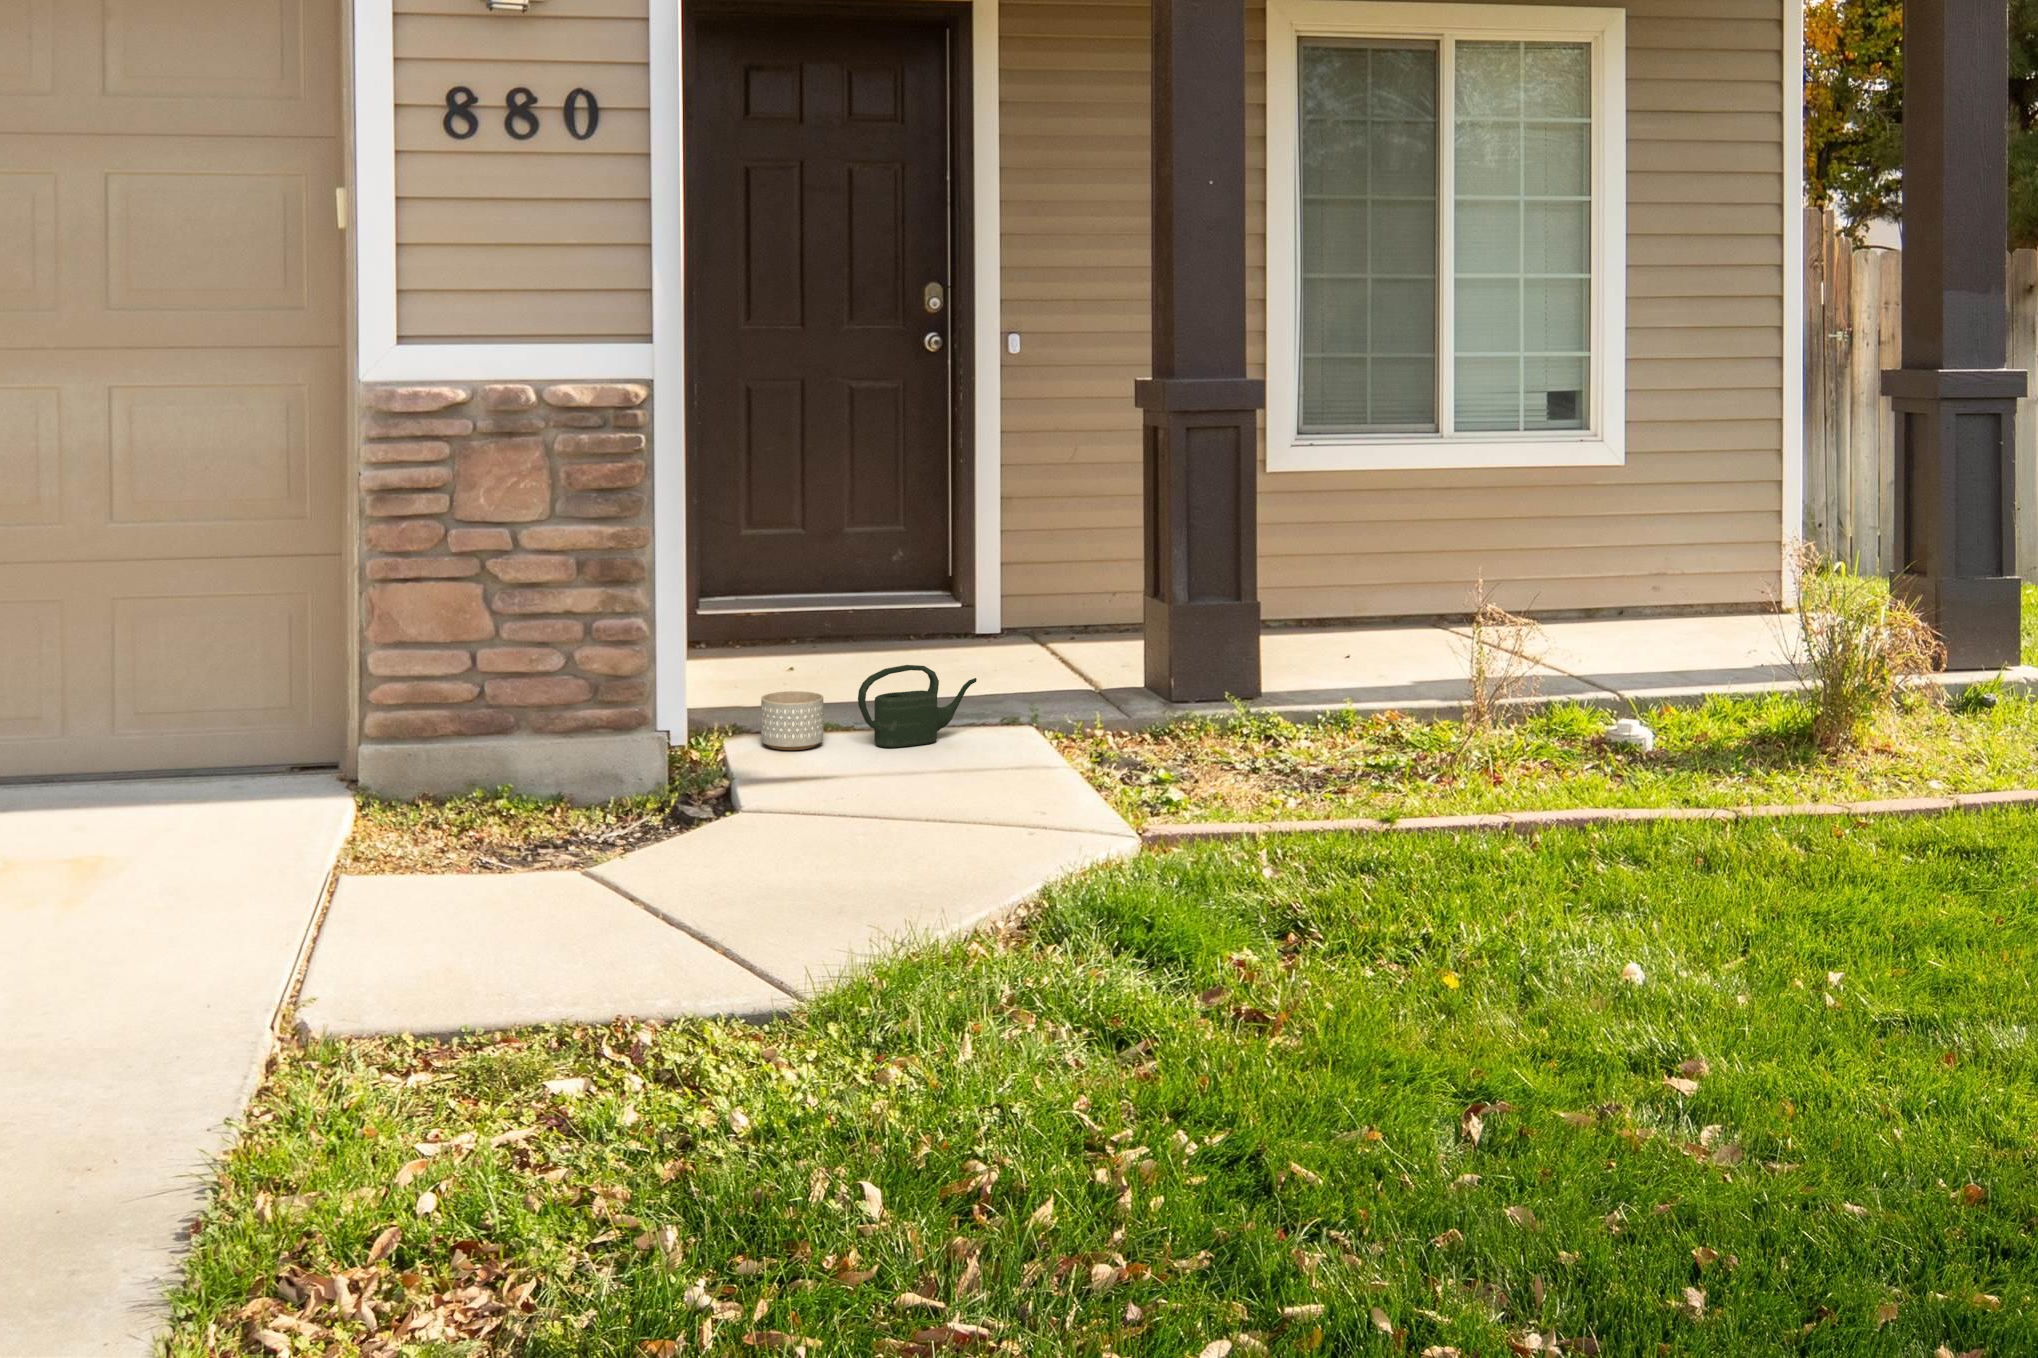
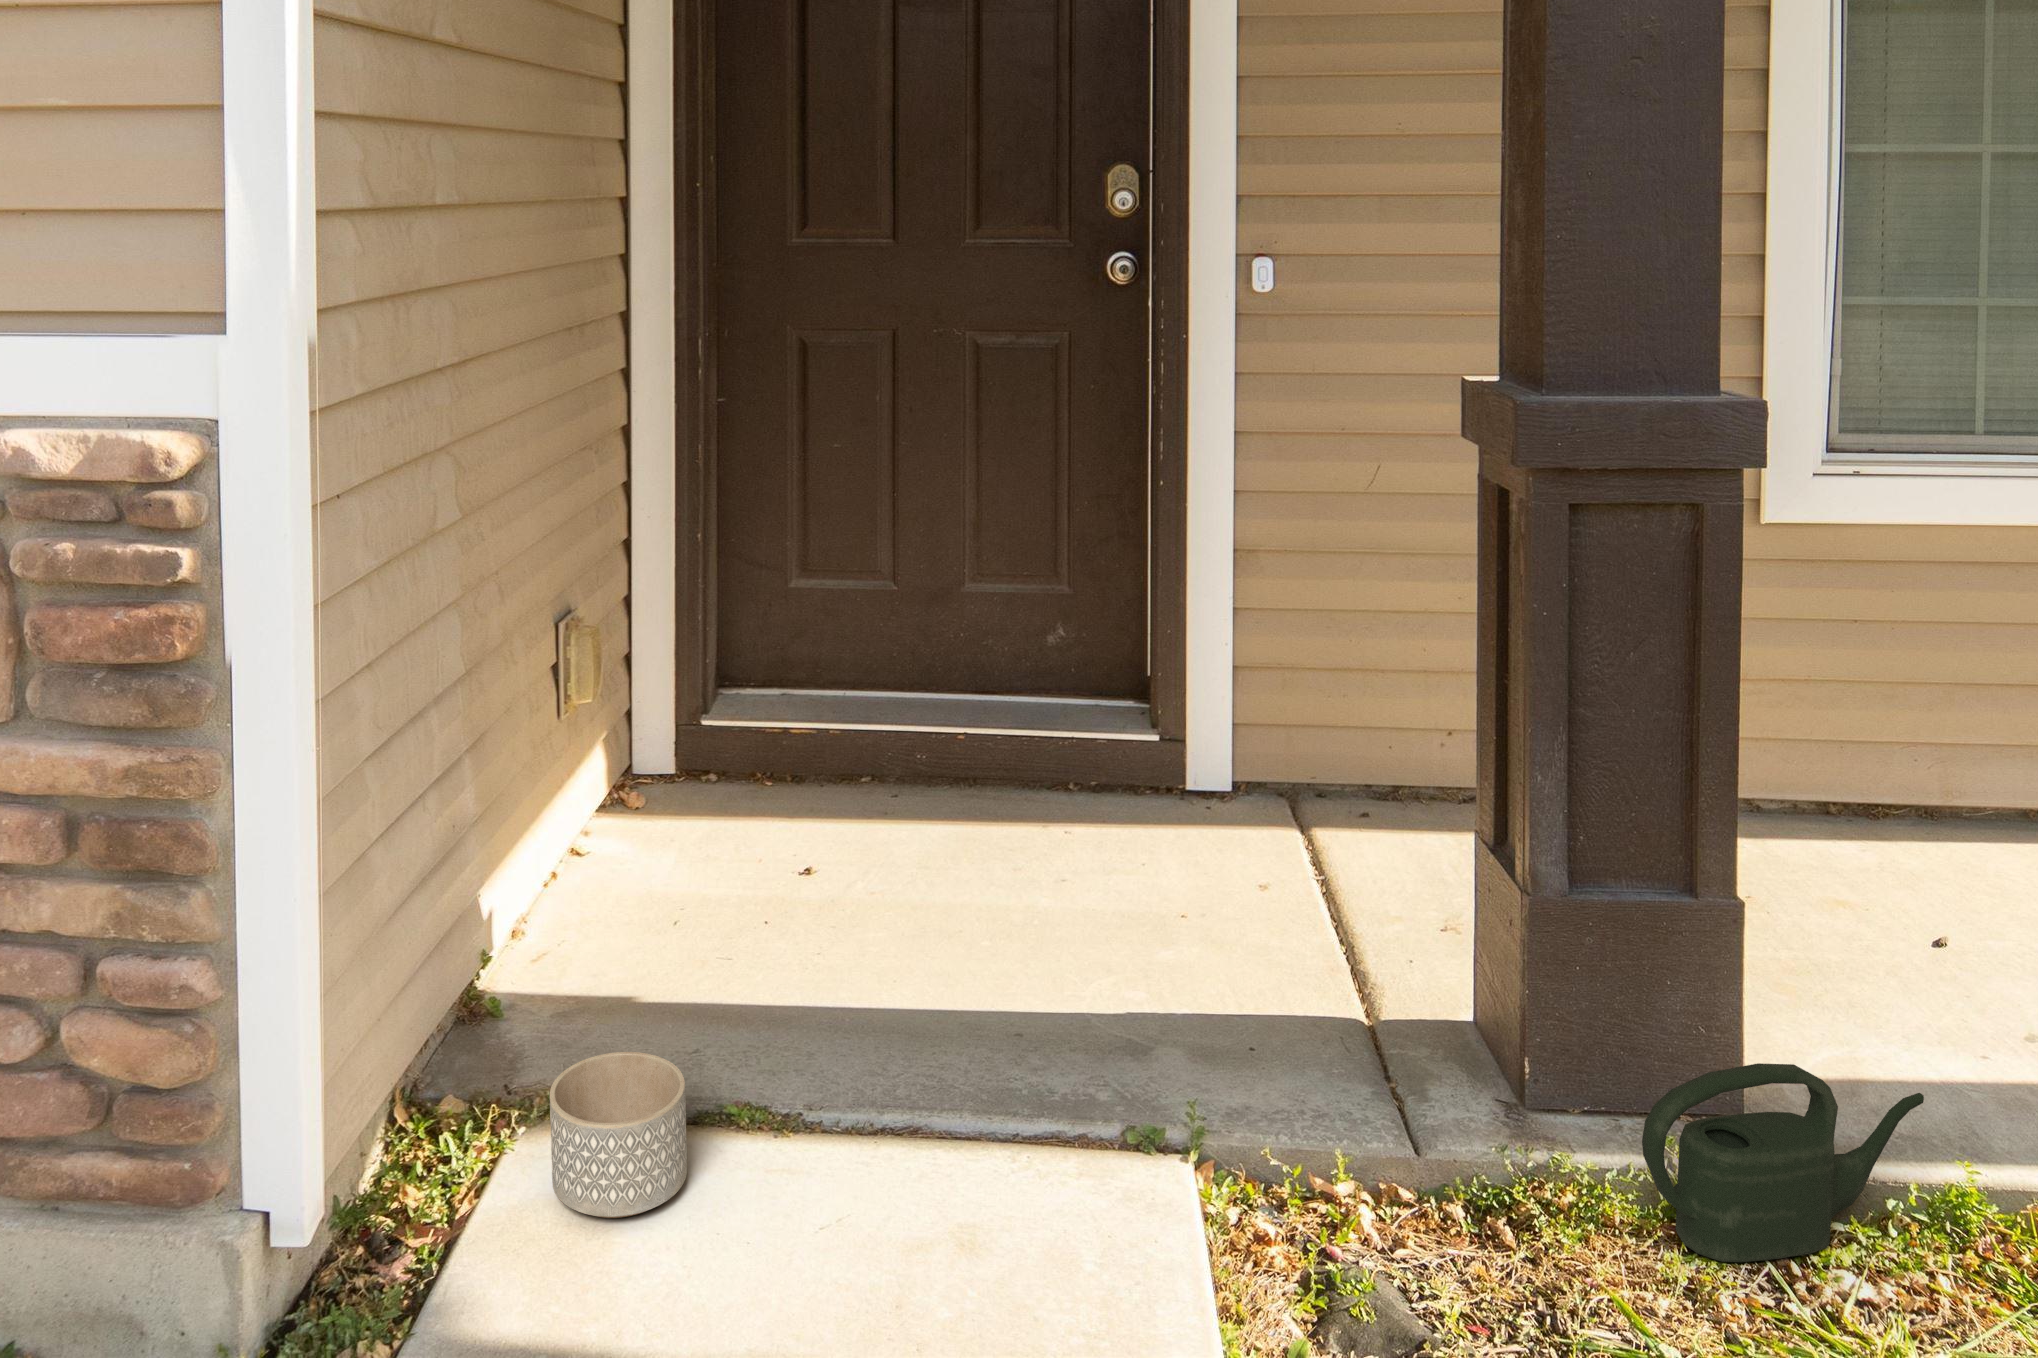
watering can: present [858,665,977,748] -> present [1642,1063,1924,1262]

